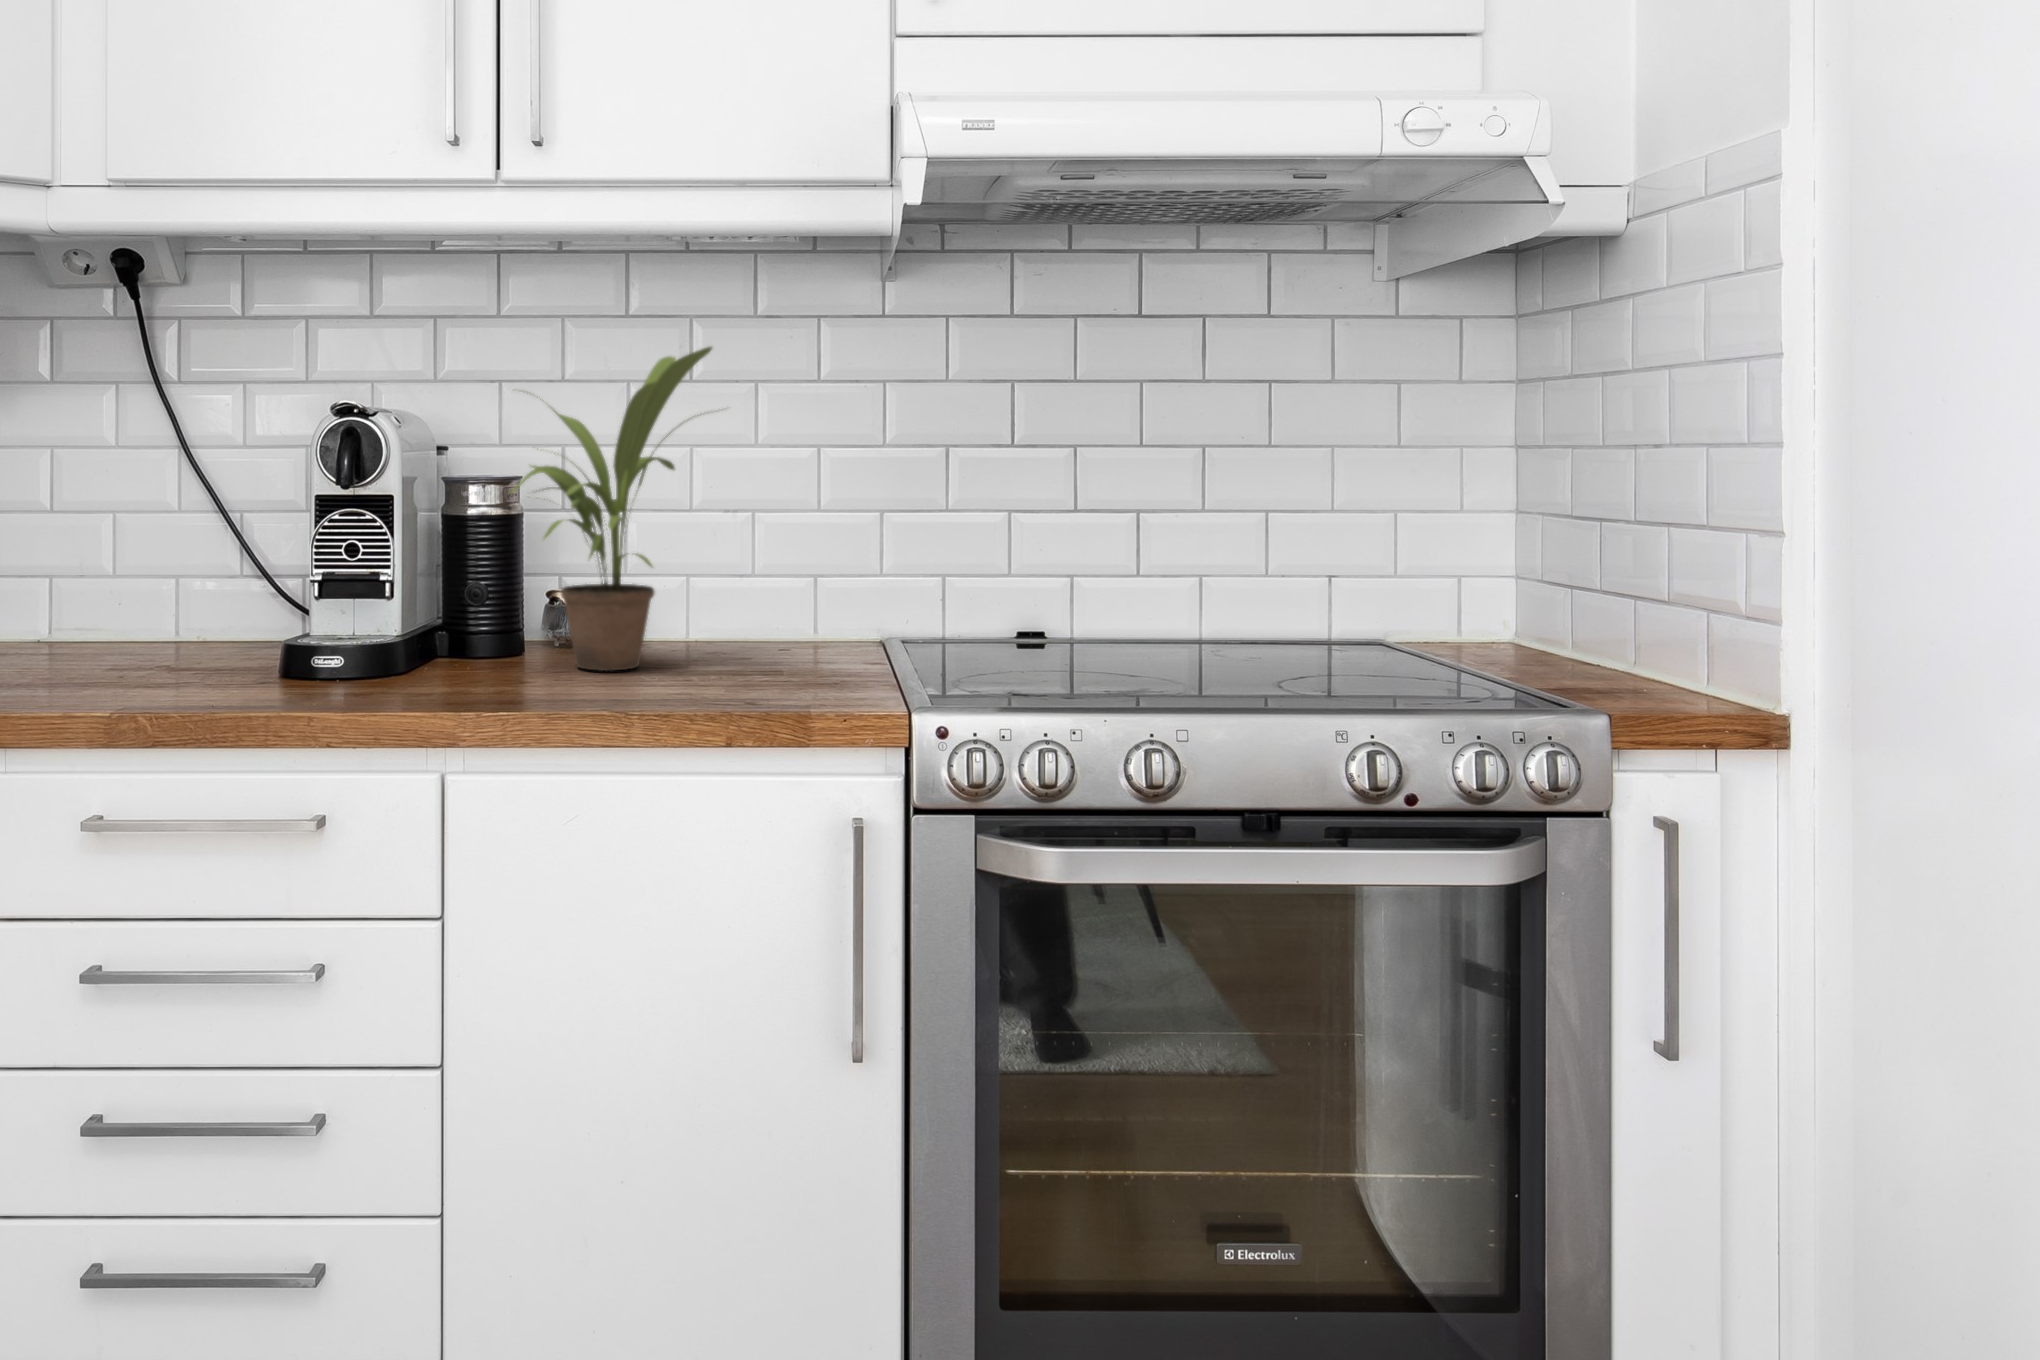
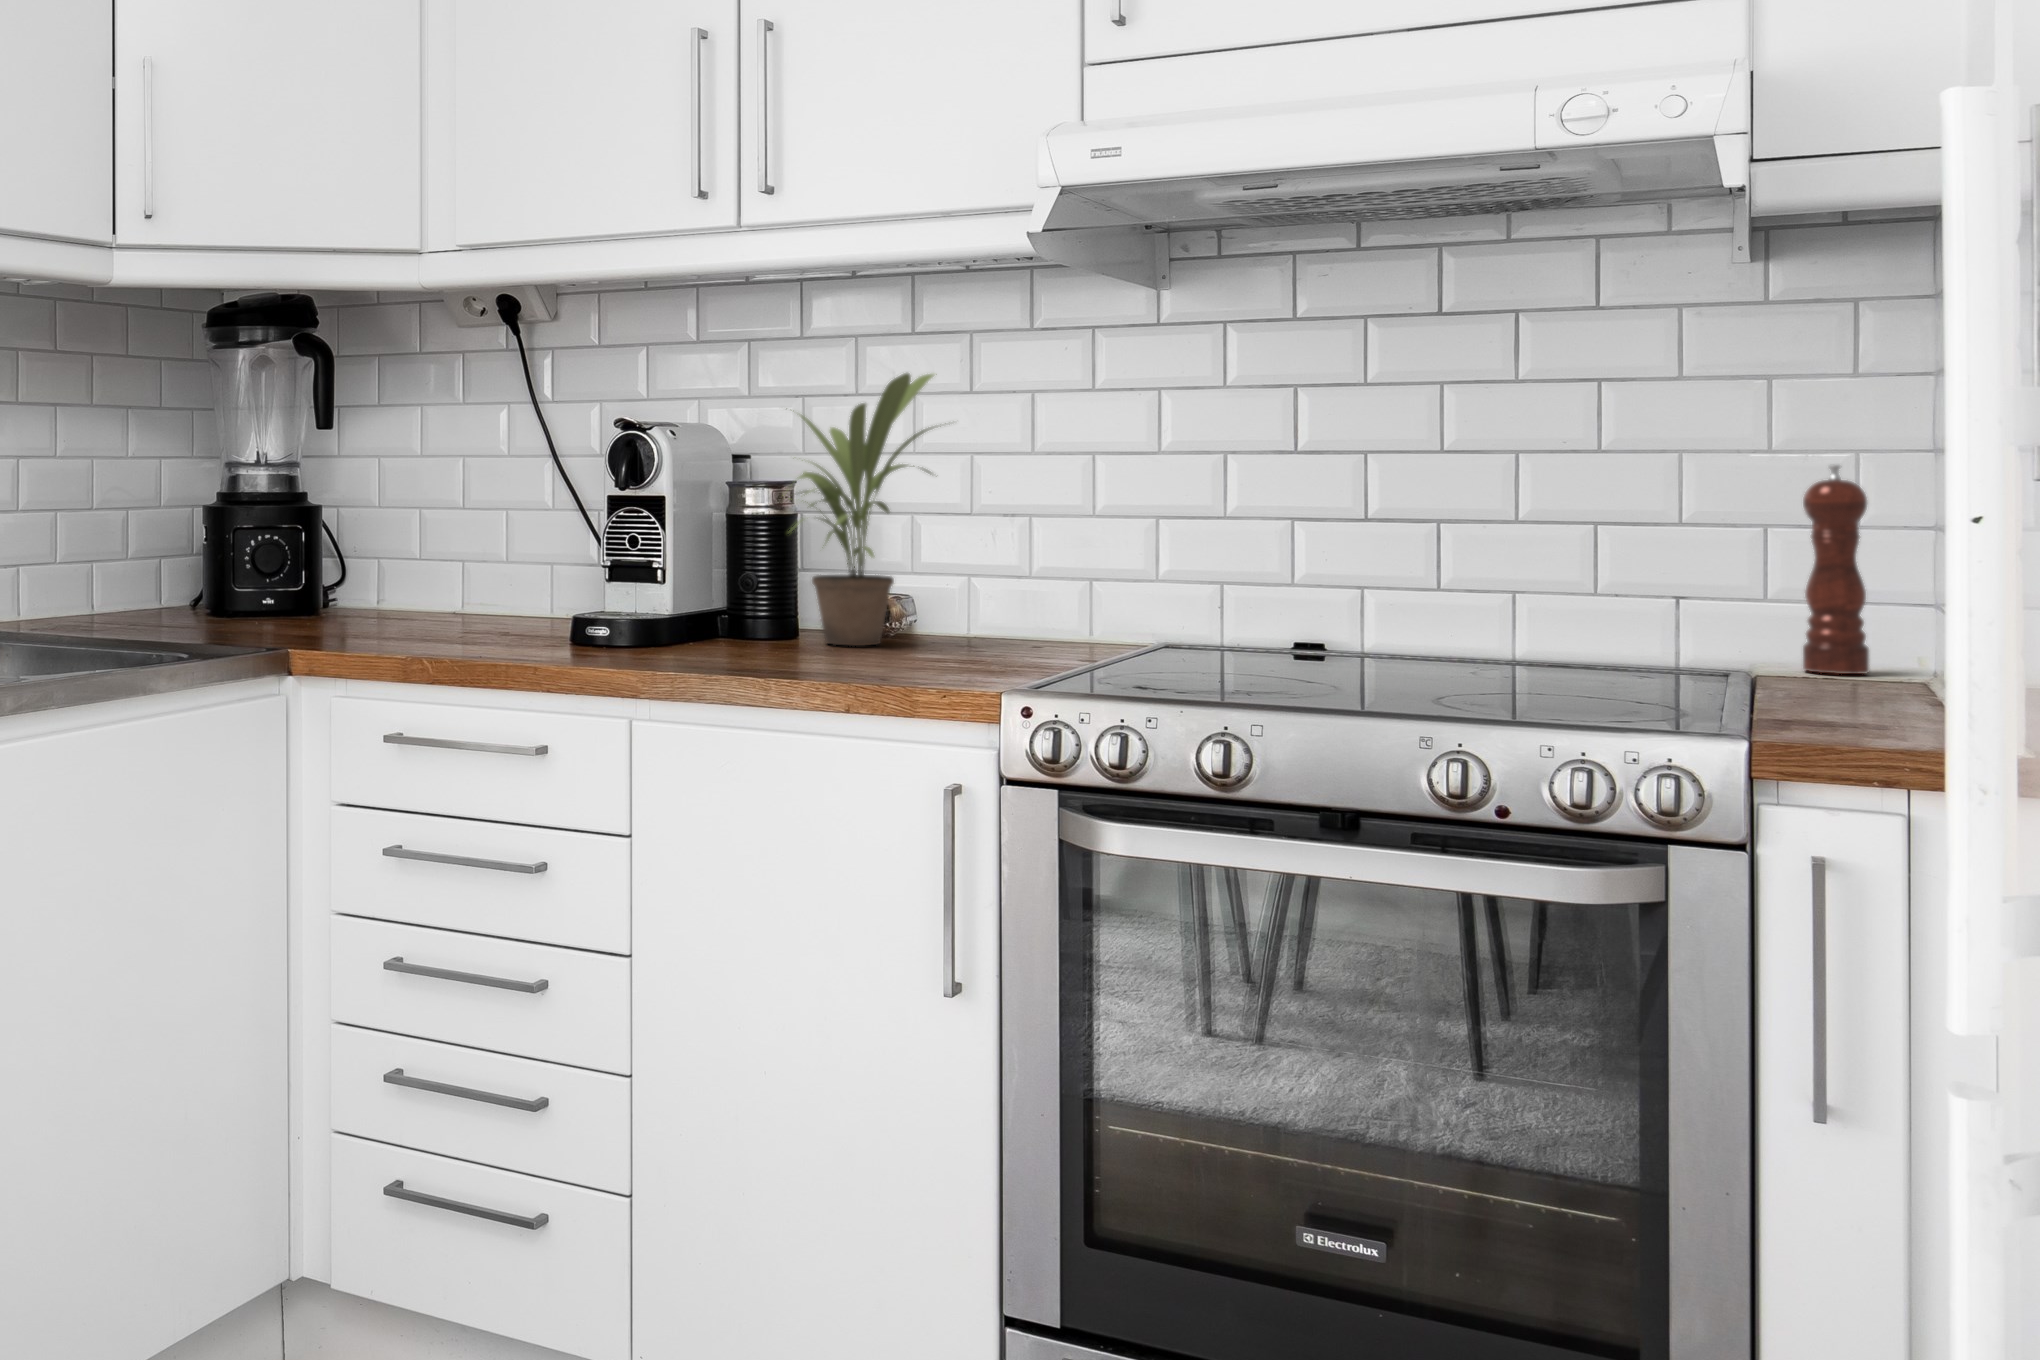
pepper mill: none [1430,459,1487,646] -> present [1803,465,1869,674]

